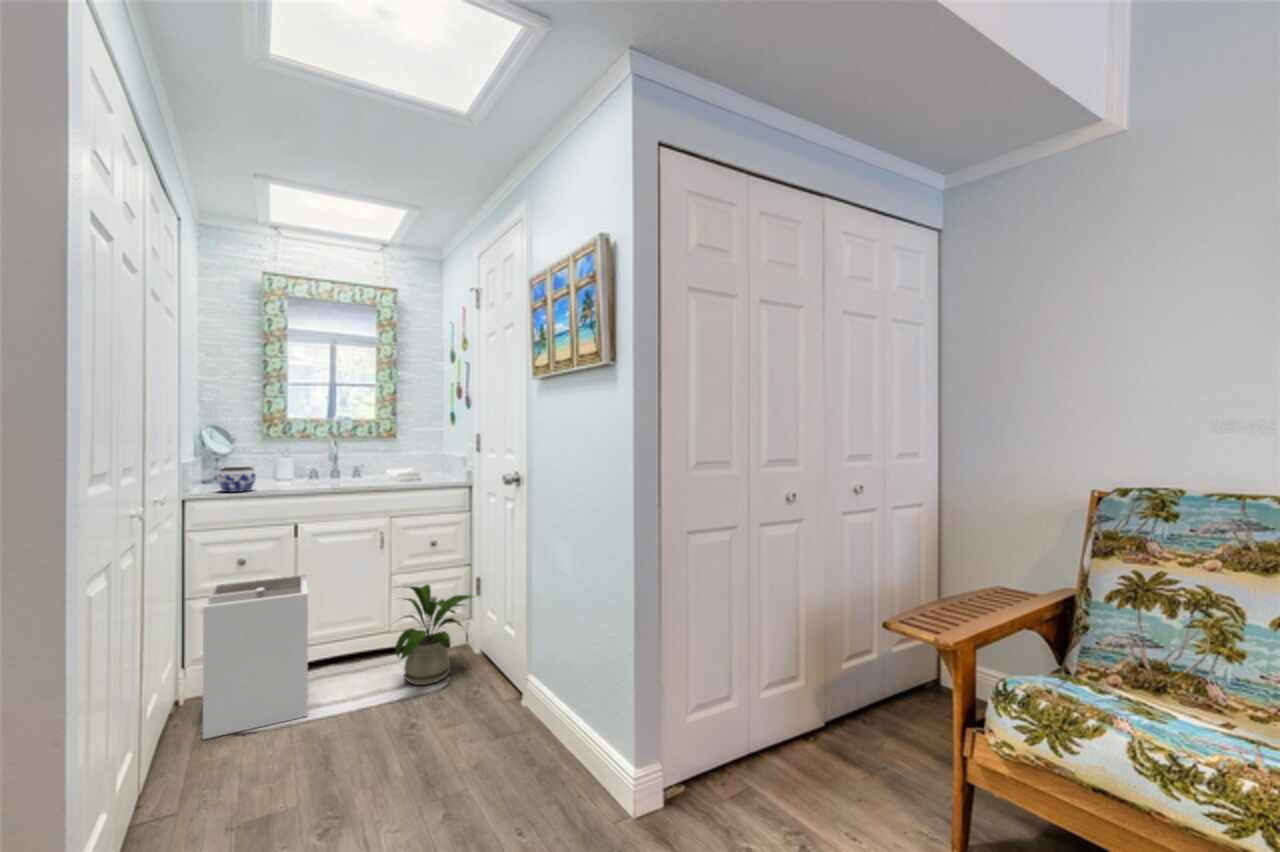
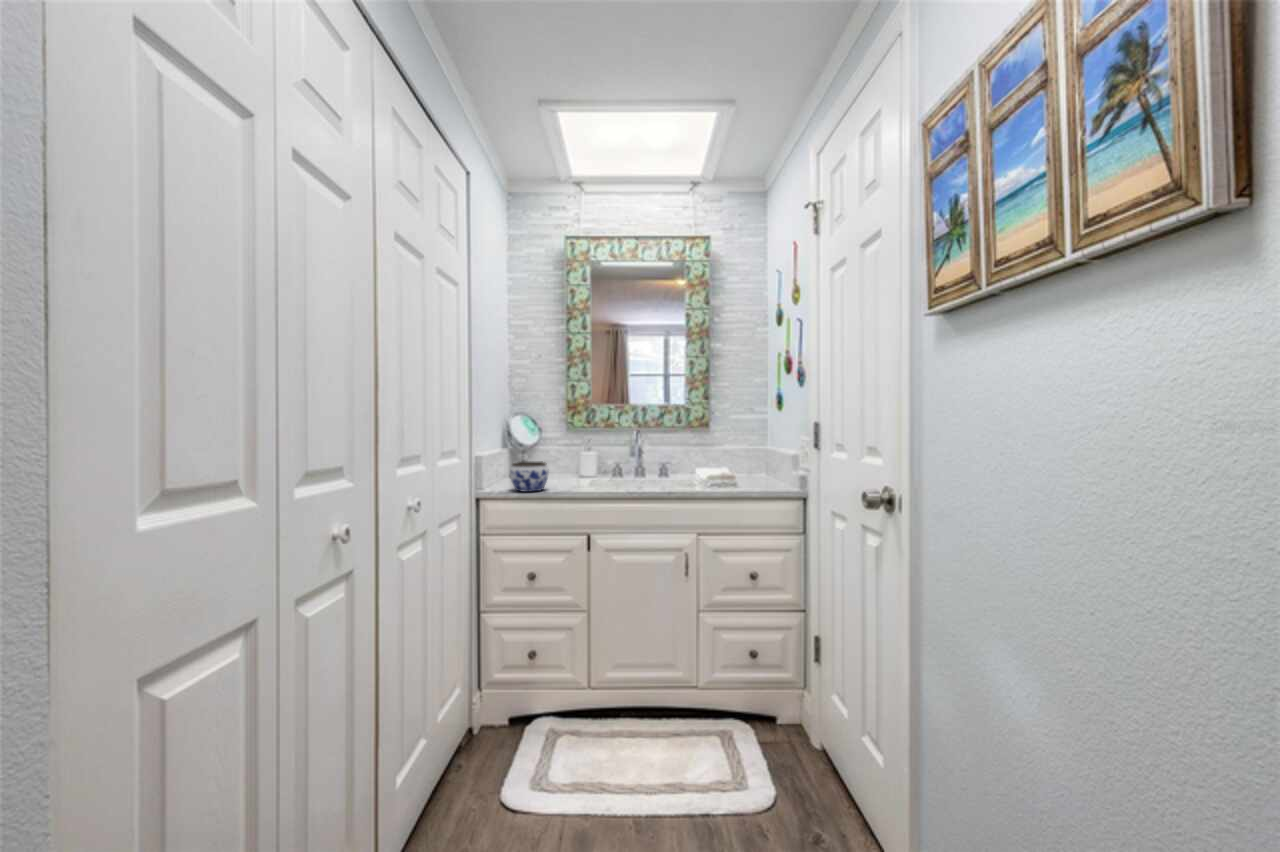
laundry hamper: present [203,575,308,739] -> none [472,603,597,807]
house plant: present [395,584,472,685] -> none [692,639,816,796]

